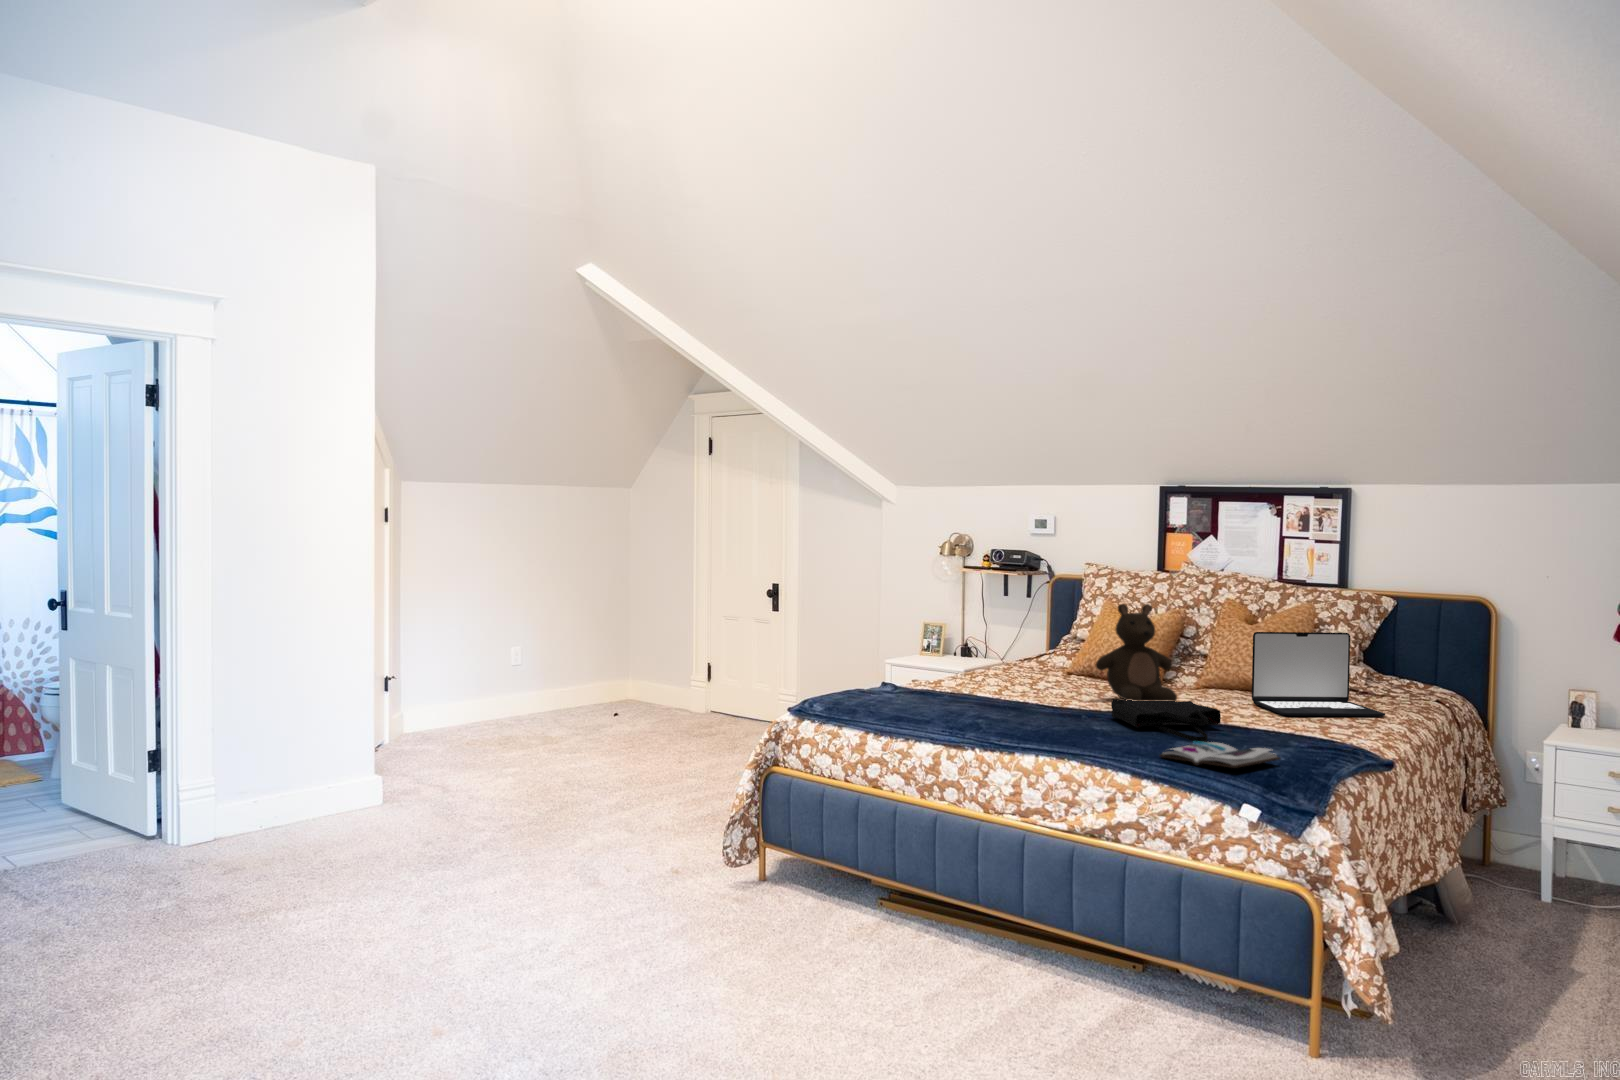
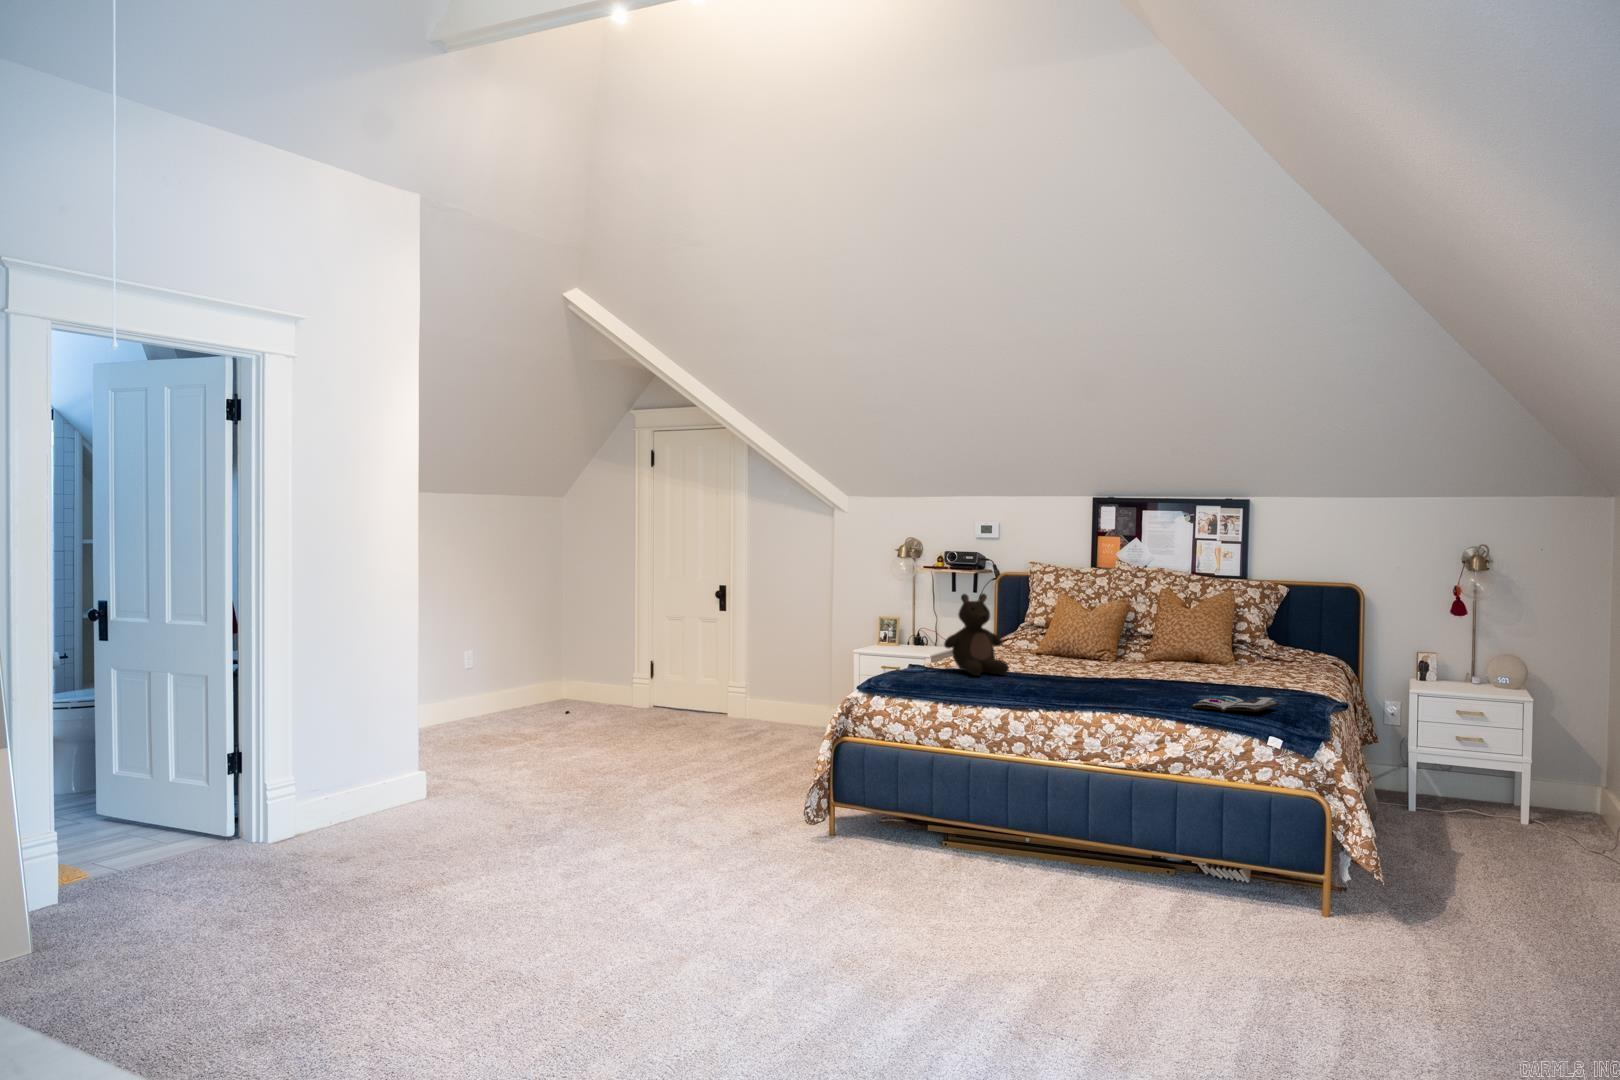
stuffed bear: present [1096,604,1177,701] -> present [944,594,1009,676]
laptop: present [1252,632,1385,716] -> none [1205,613,1308,678]
tote bag: present [1111,699,1221,742] -> none [1120,669,1209,697]

